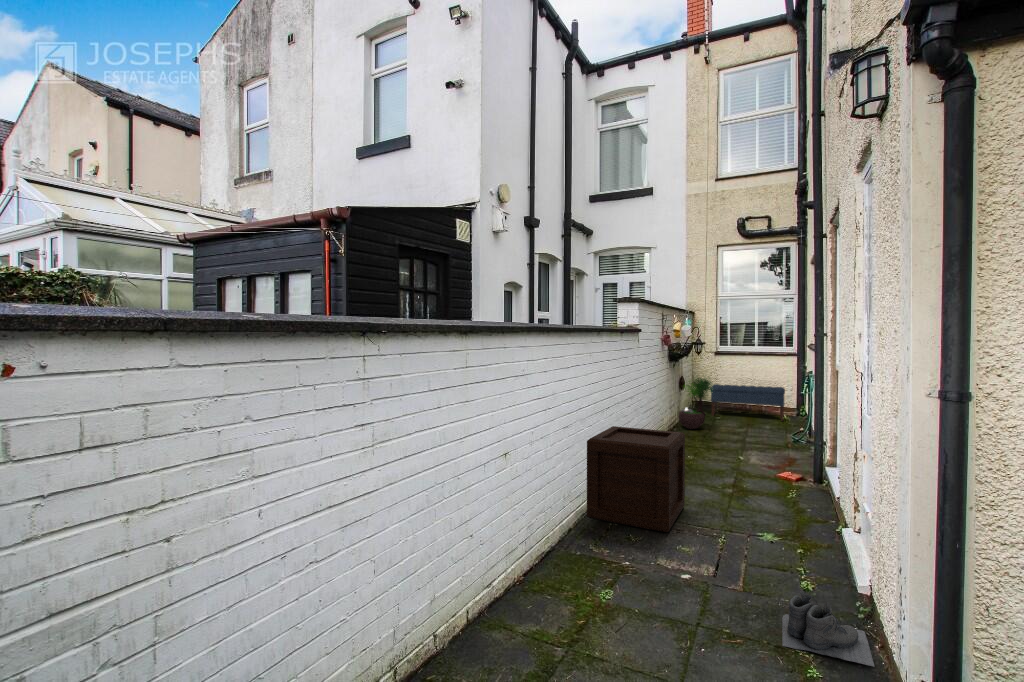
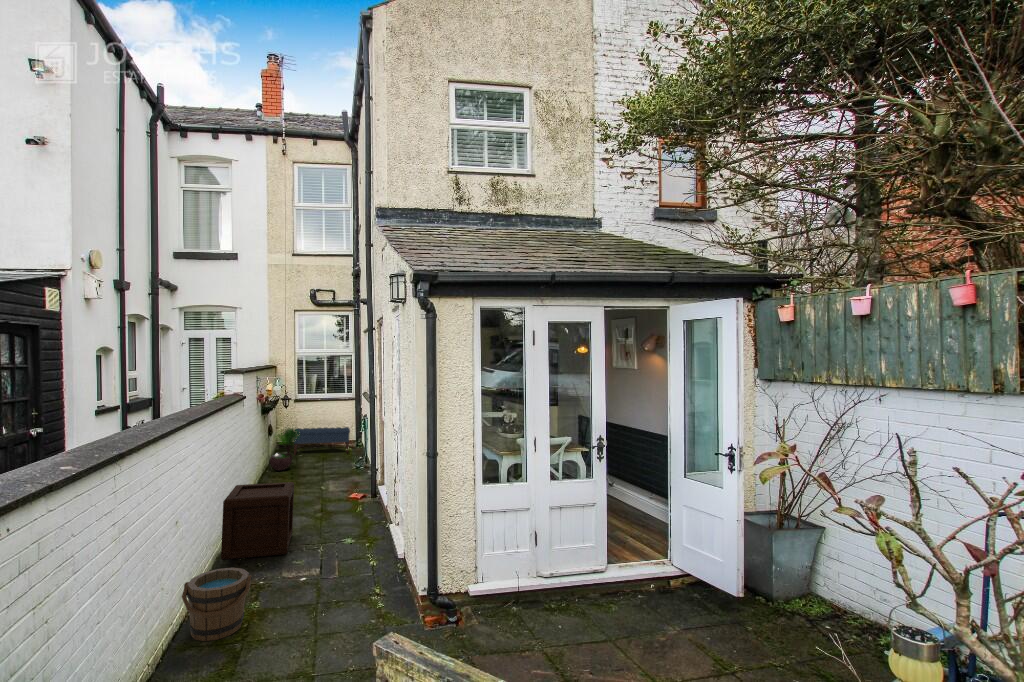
bucket: none [493,527,583,636] -> present [182,568,252,641]
boots: present [782,591,874,666] -> none [360,562,401,593]

